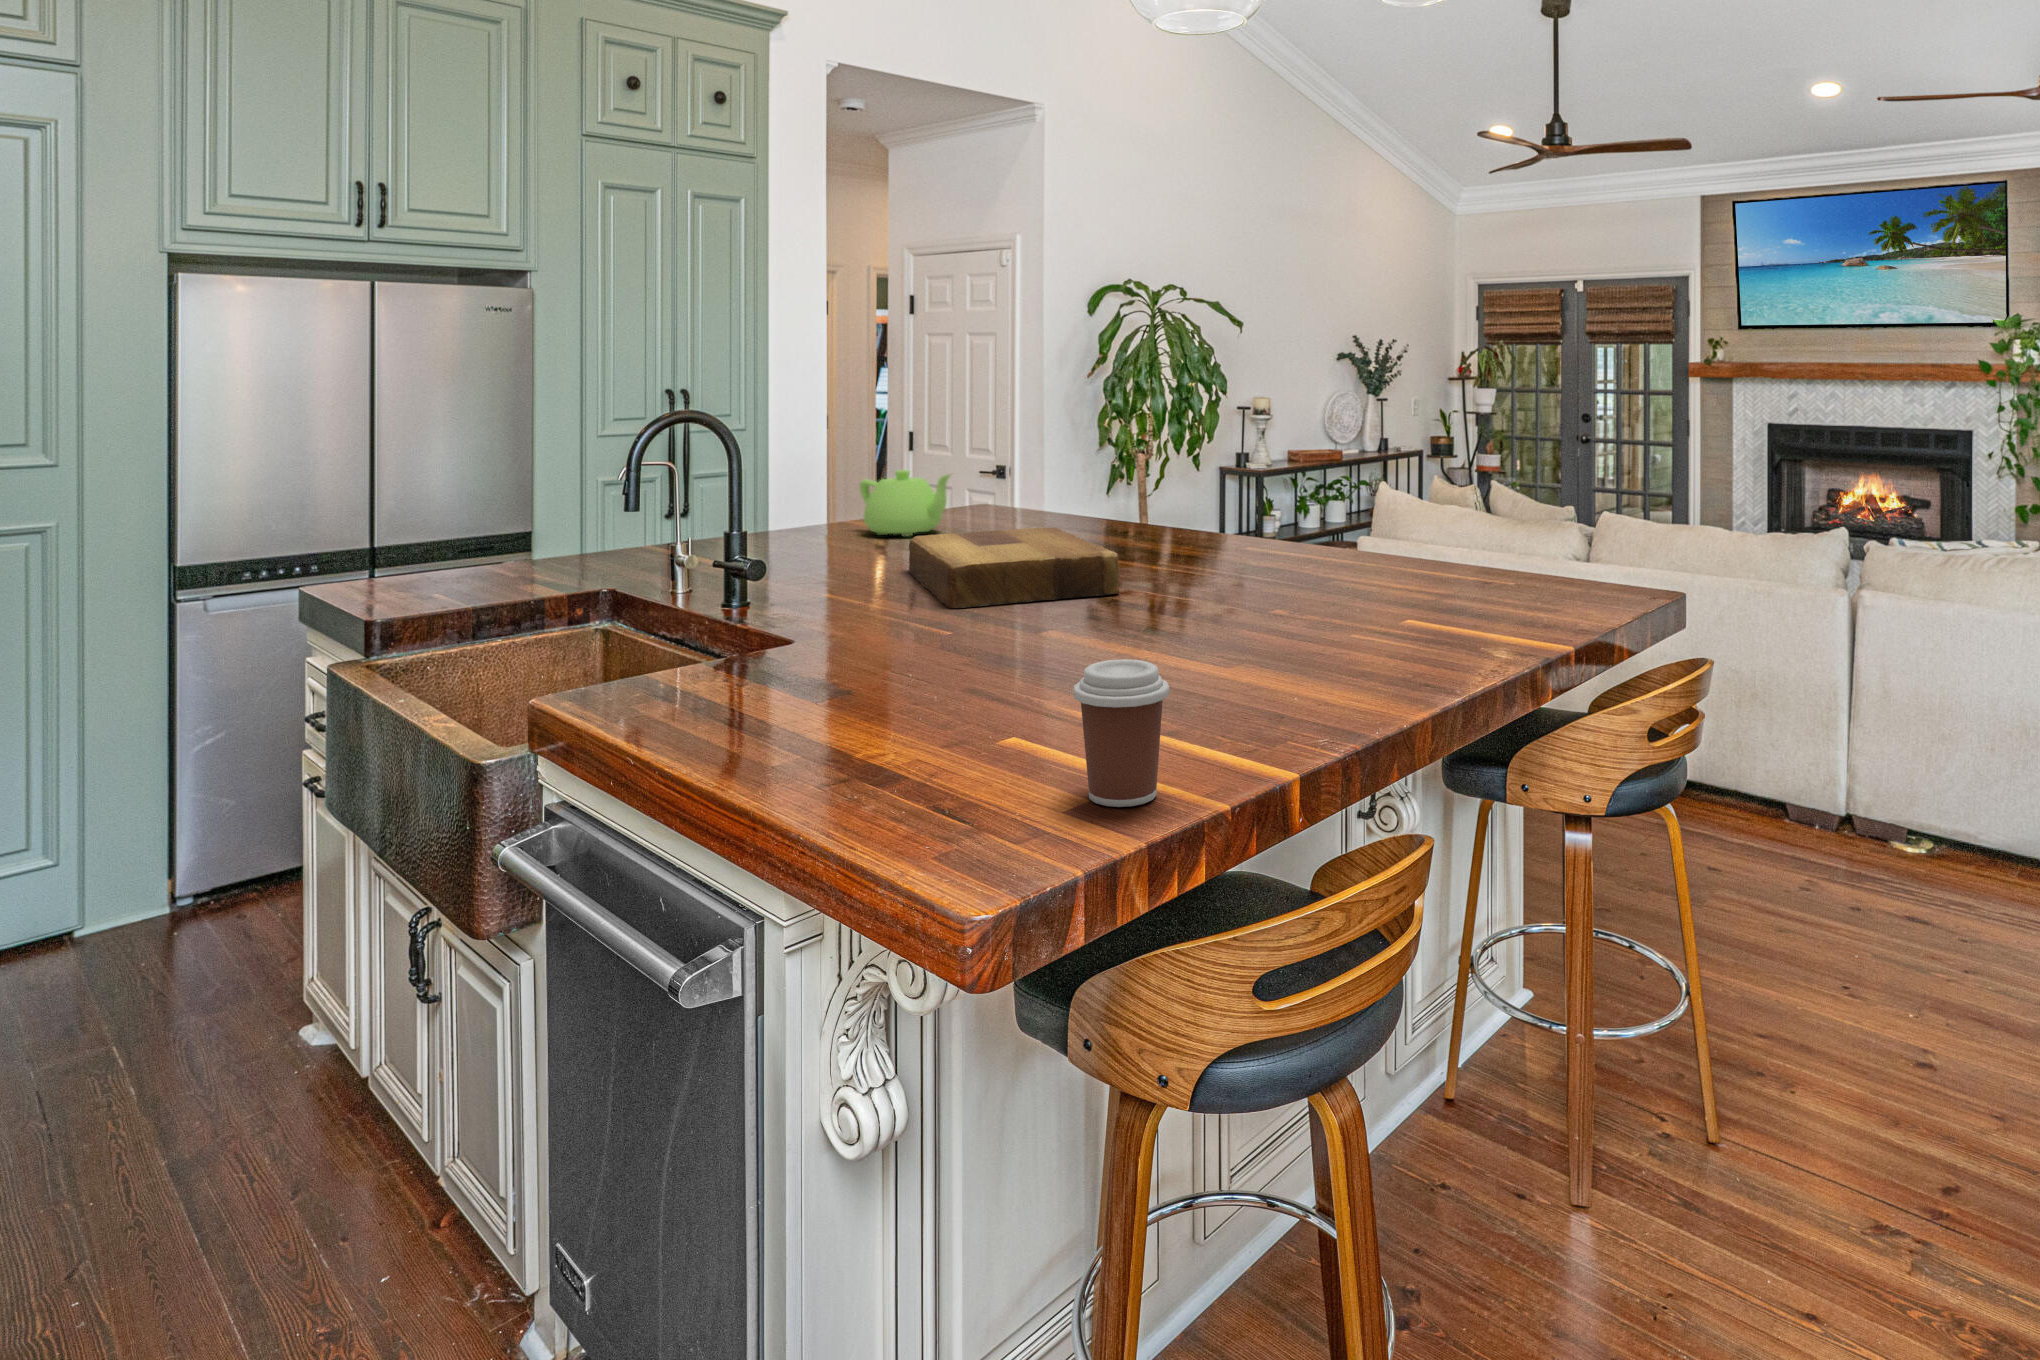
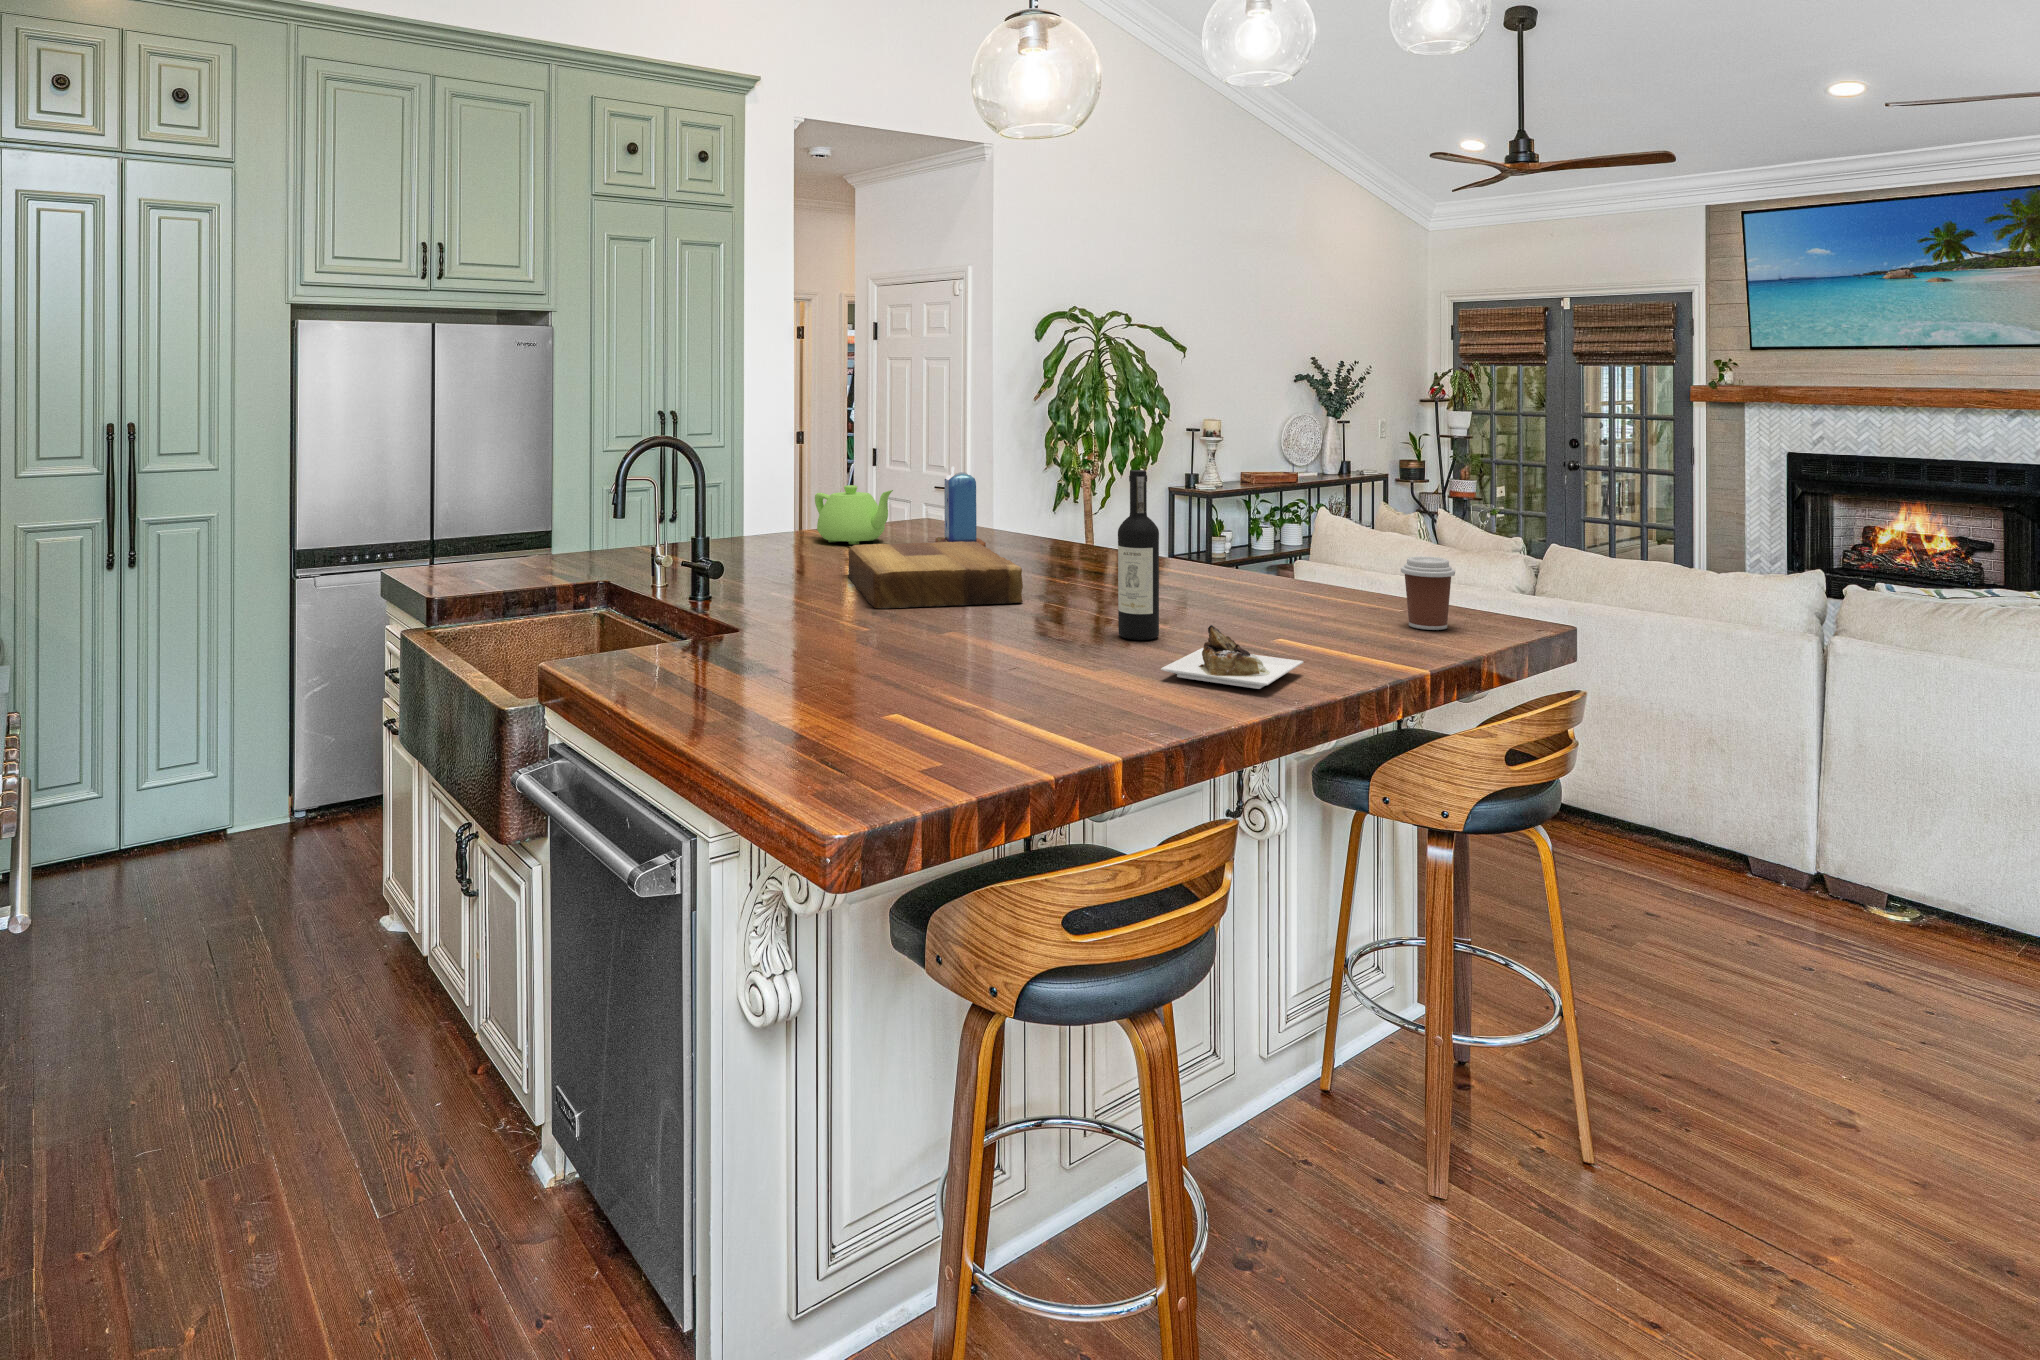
wine bottle: none [1239,437,1459,680] -> present [1118,470,1303,689]
candle: none [1000,445,1059,538] -> present [935,466,986,547]
coffee cup: present [1073,659,1170,807] -> present [1401,556,1455,630]

